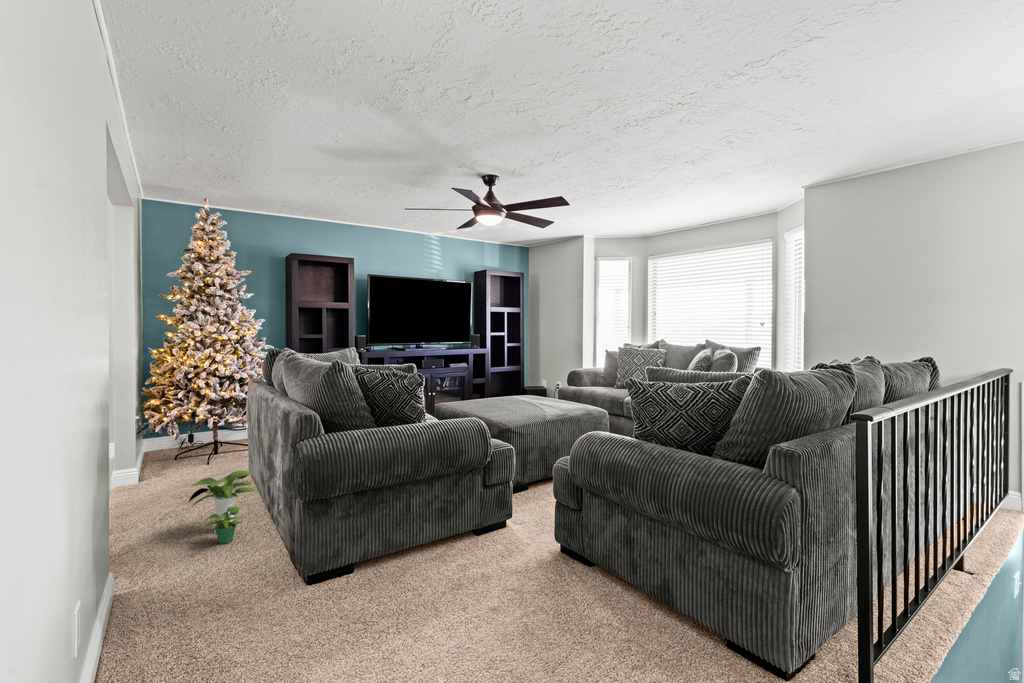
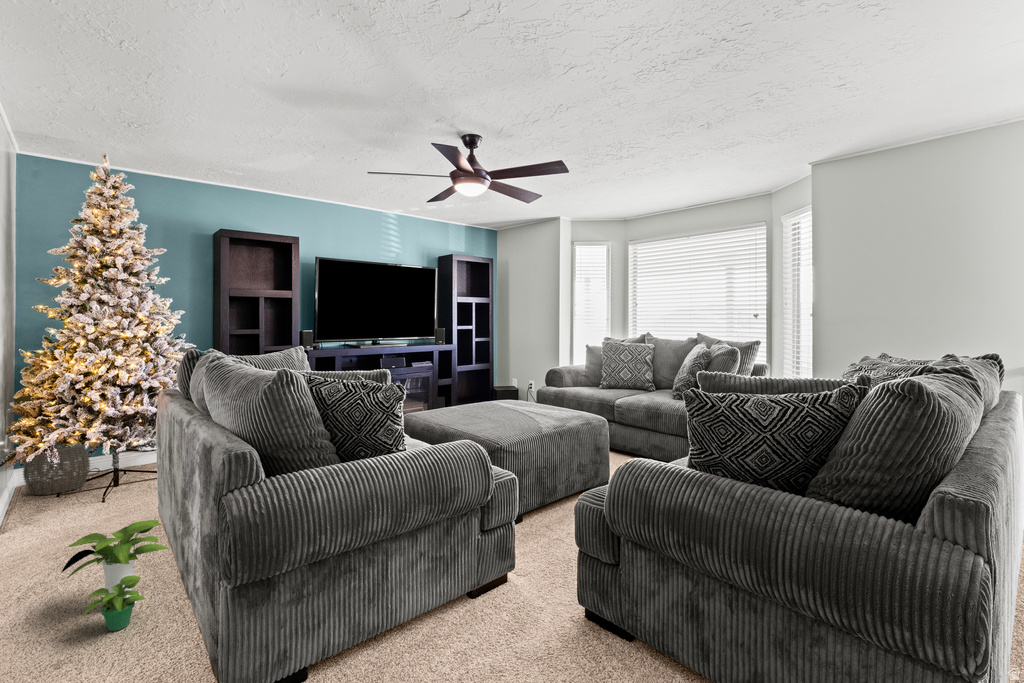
woven basket: none [148,420,196,461] -> present [23,445,90,495]

